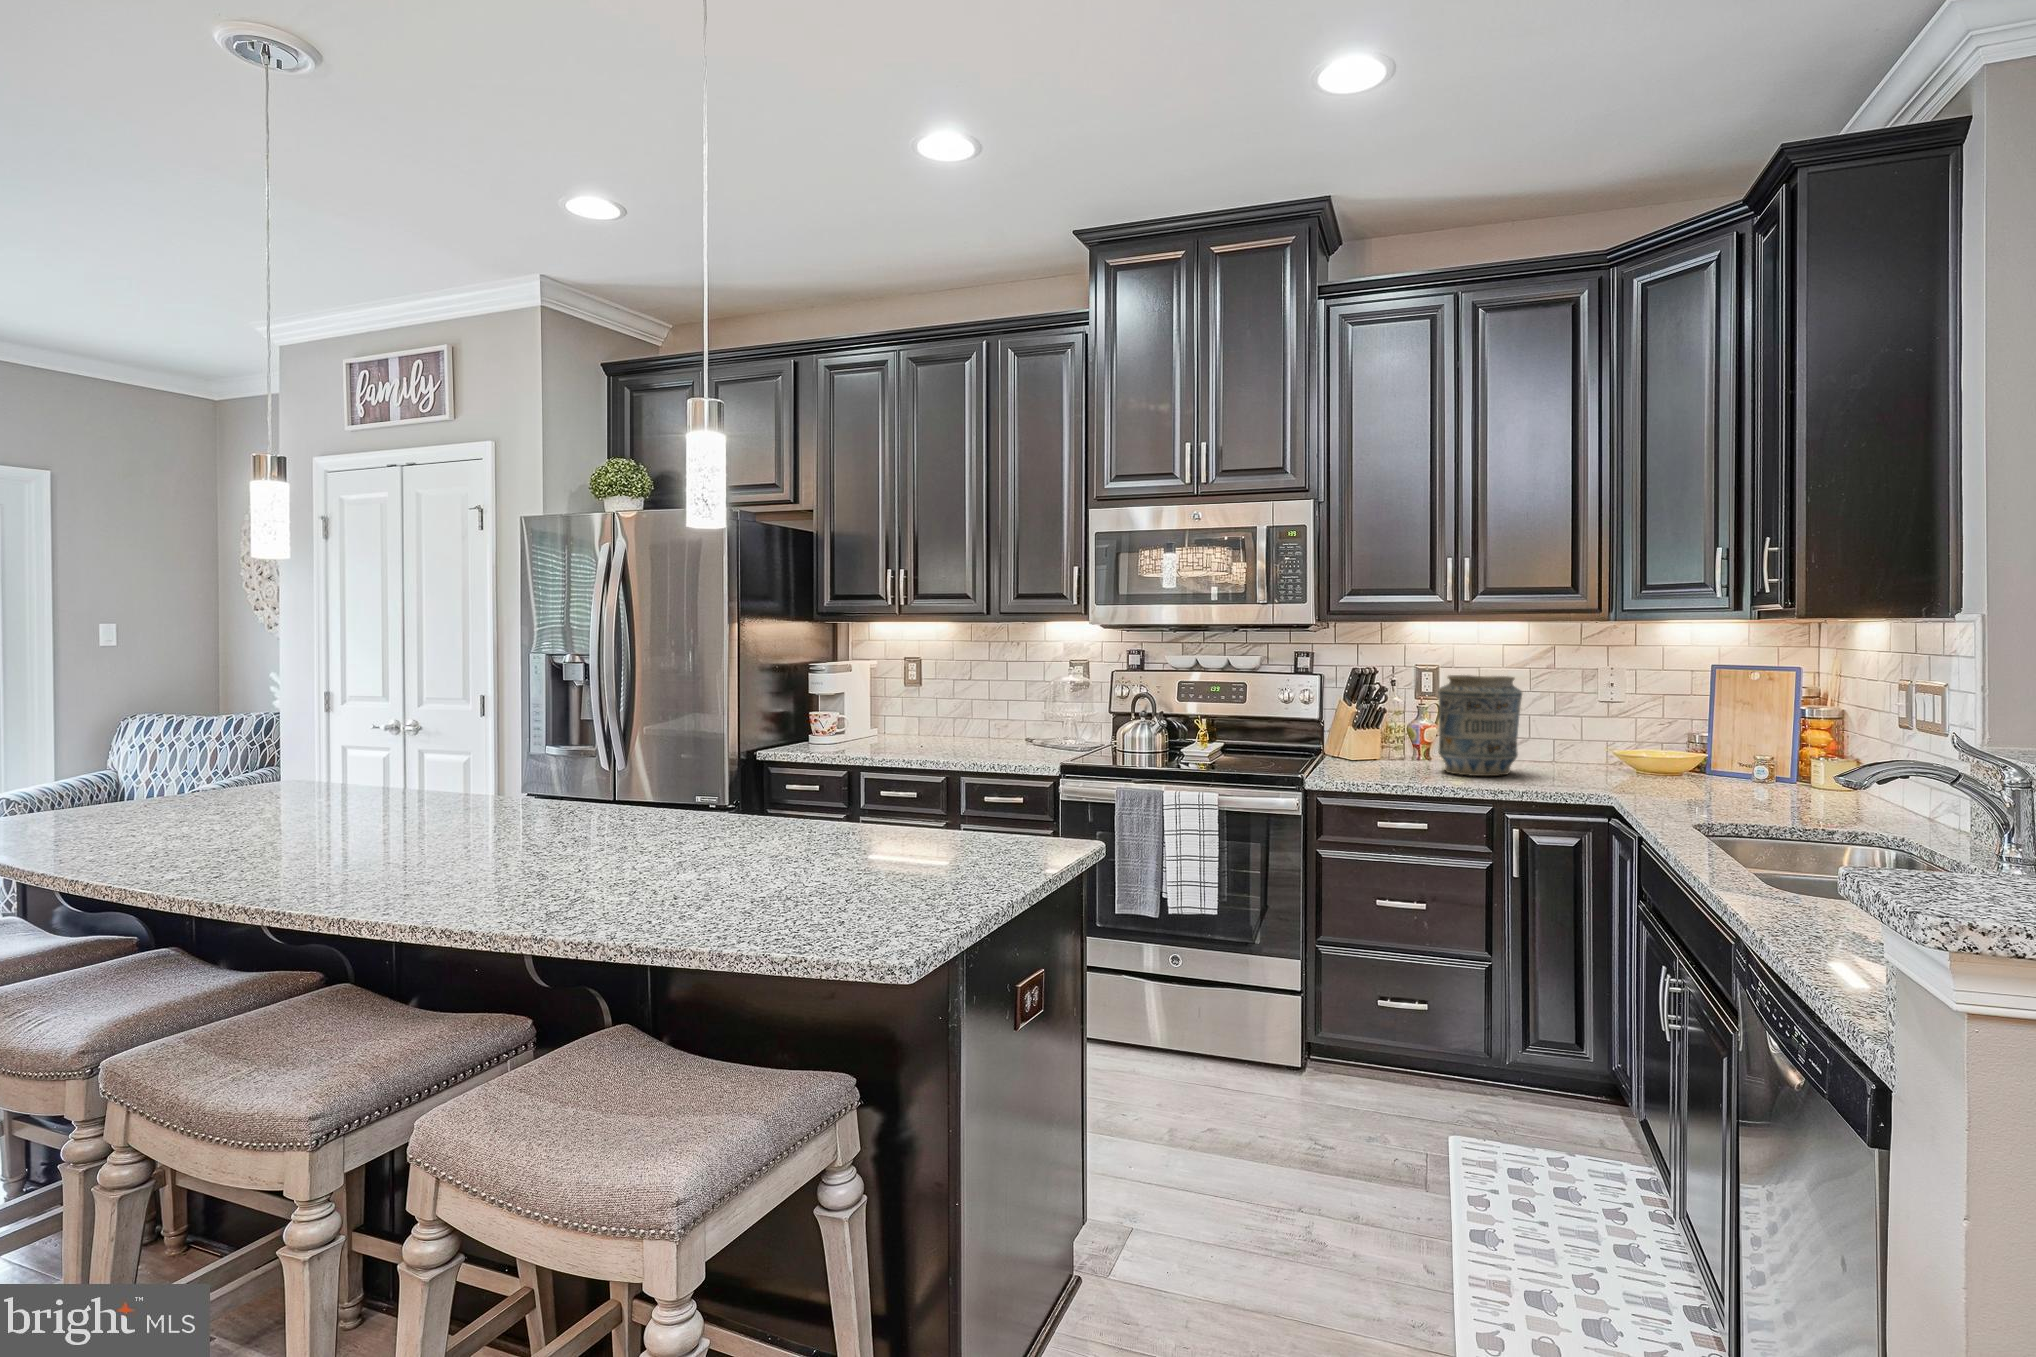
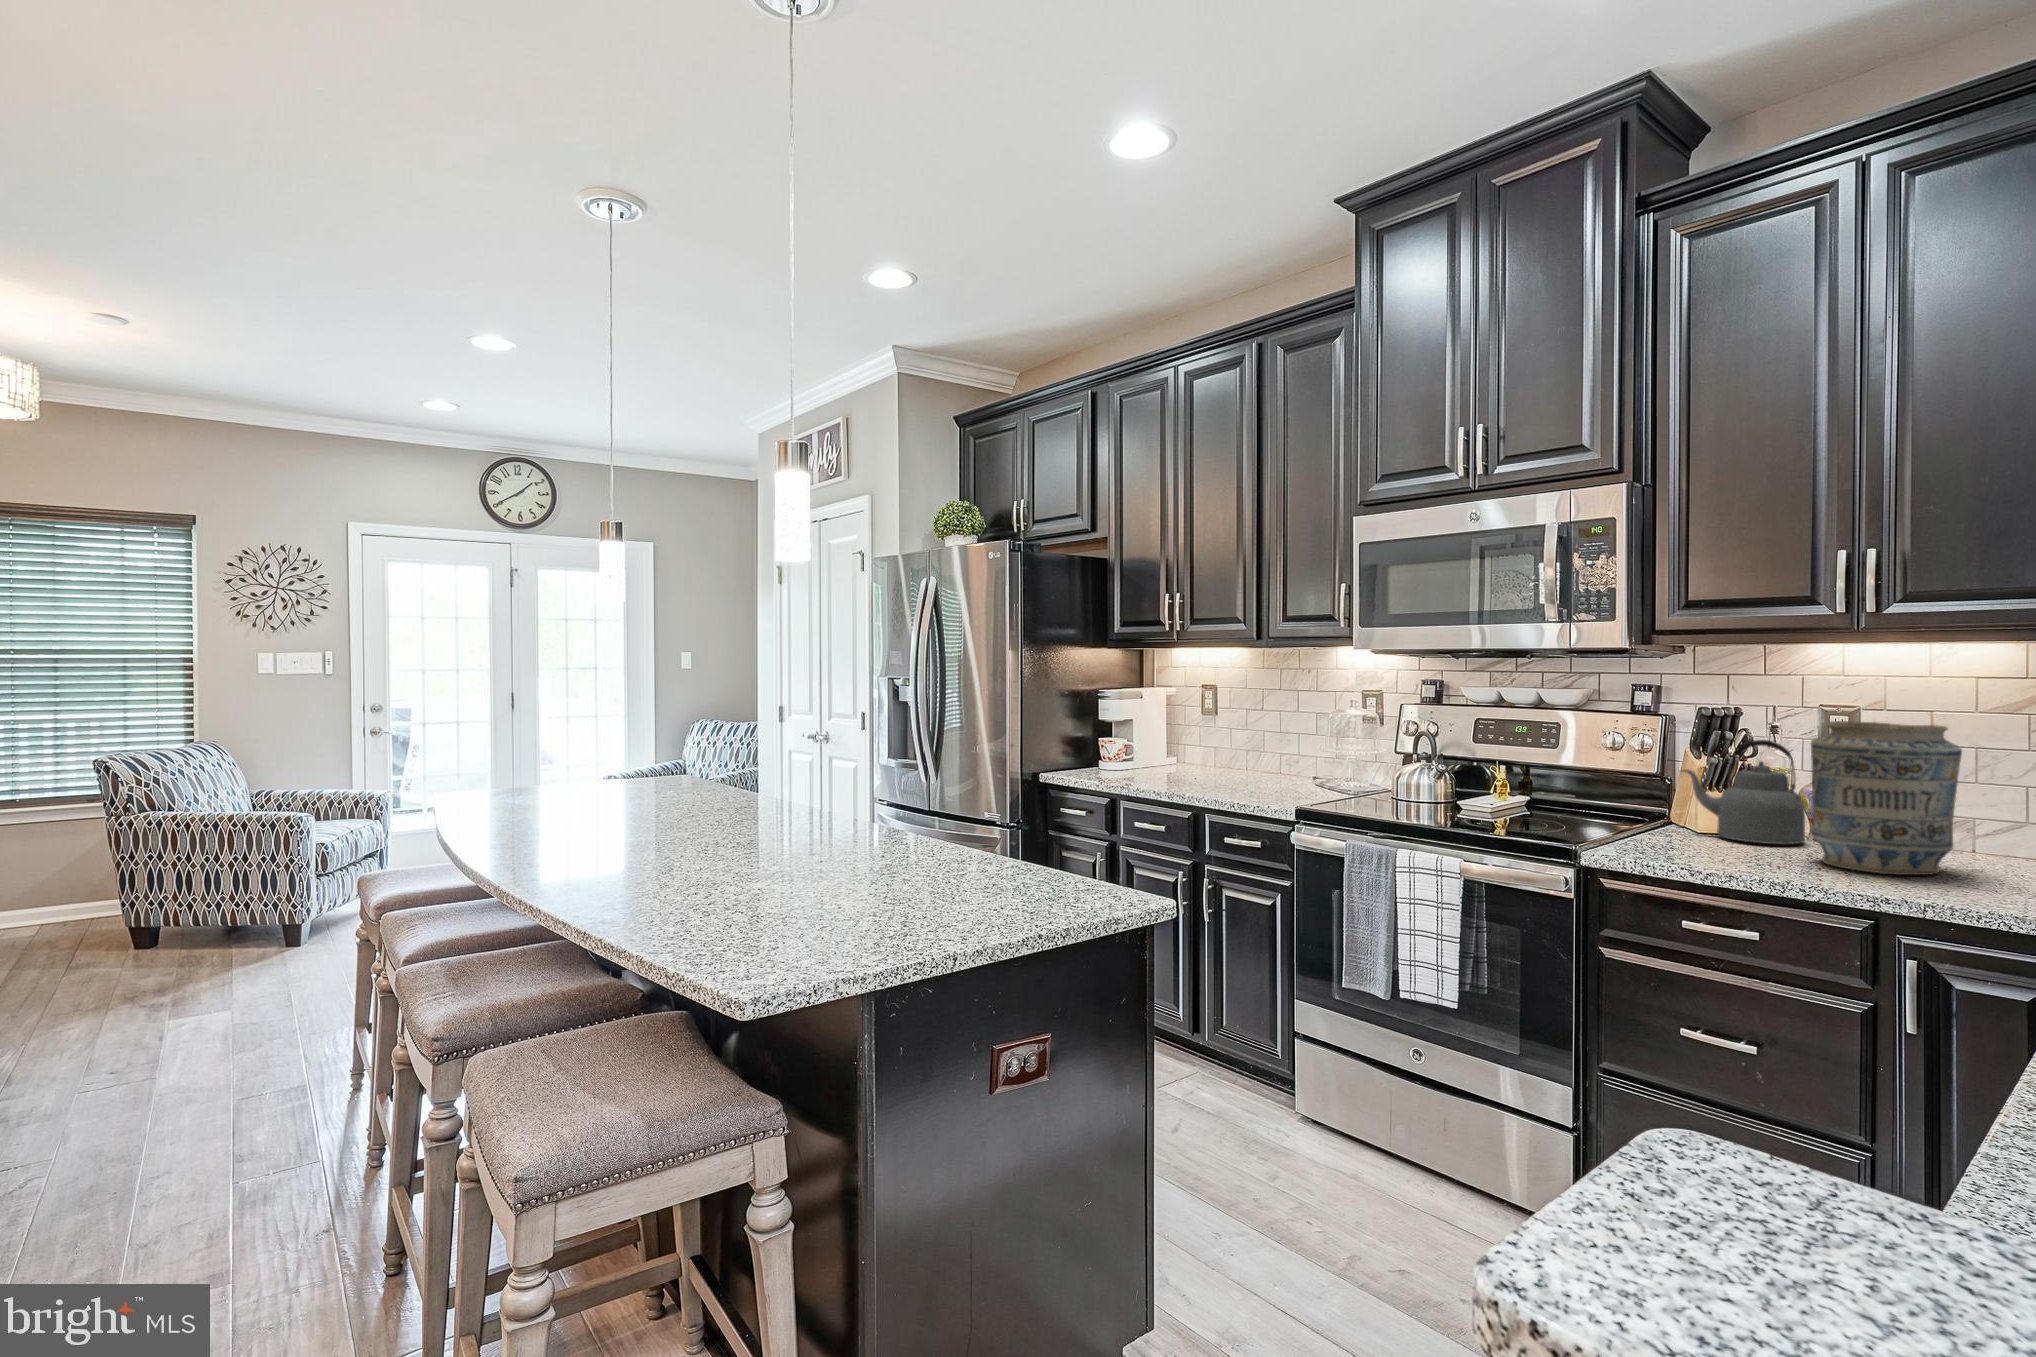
kettle: none [1340,690,1419,764] -> present [1682,740,1805,845]

